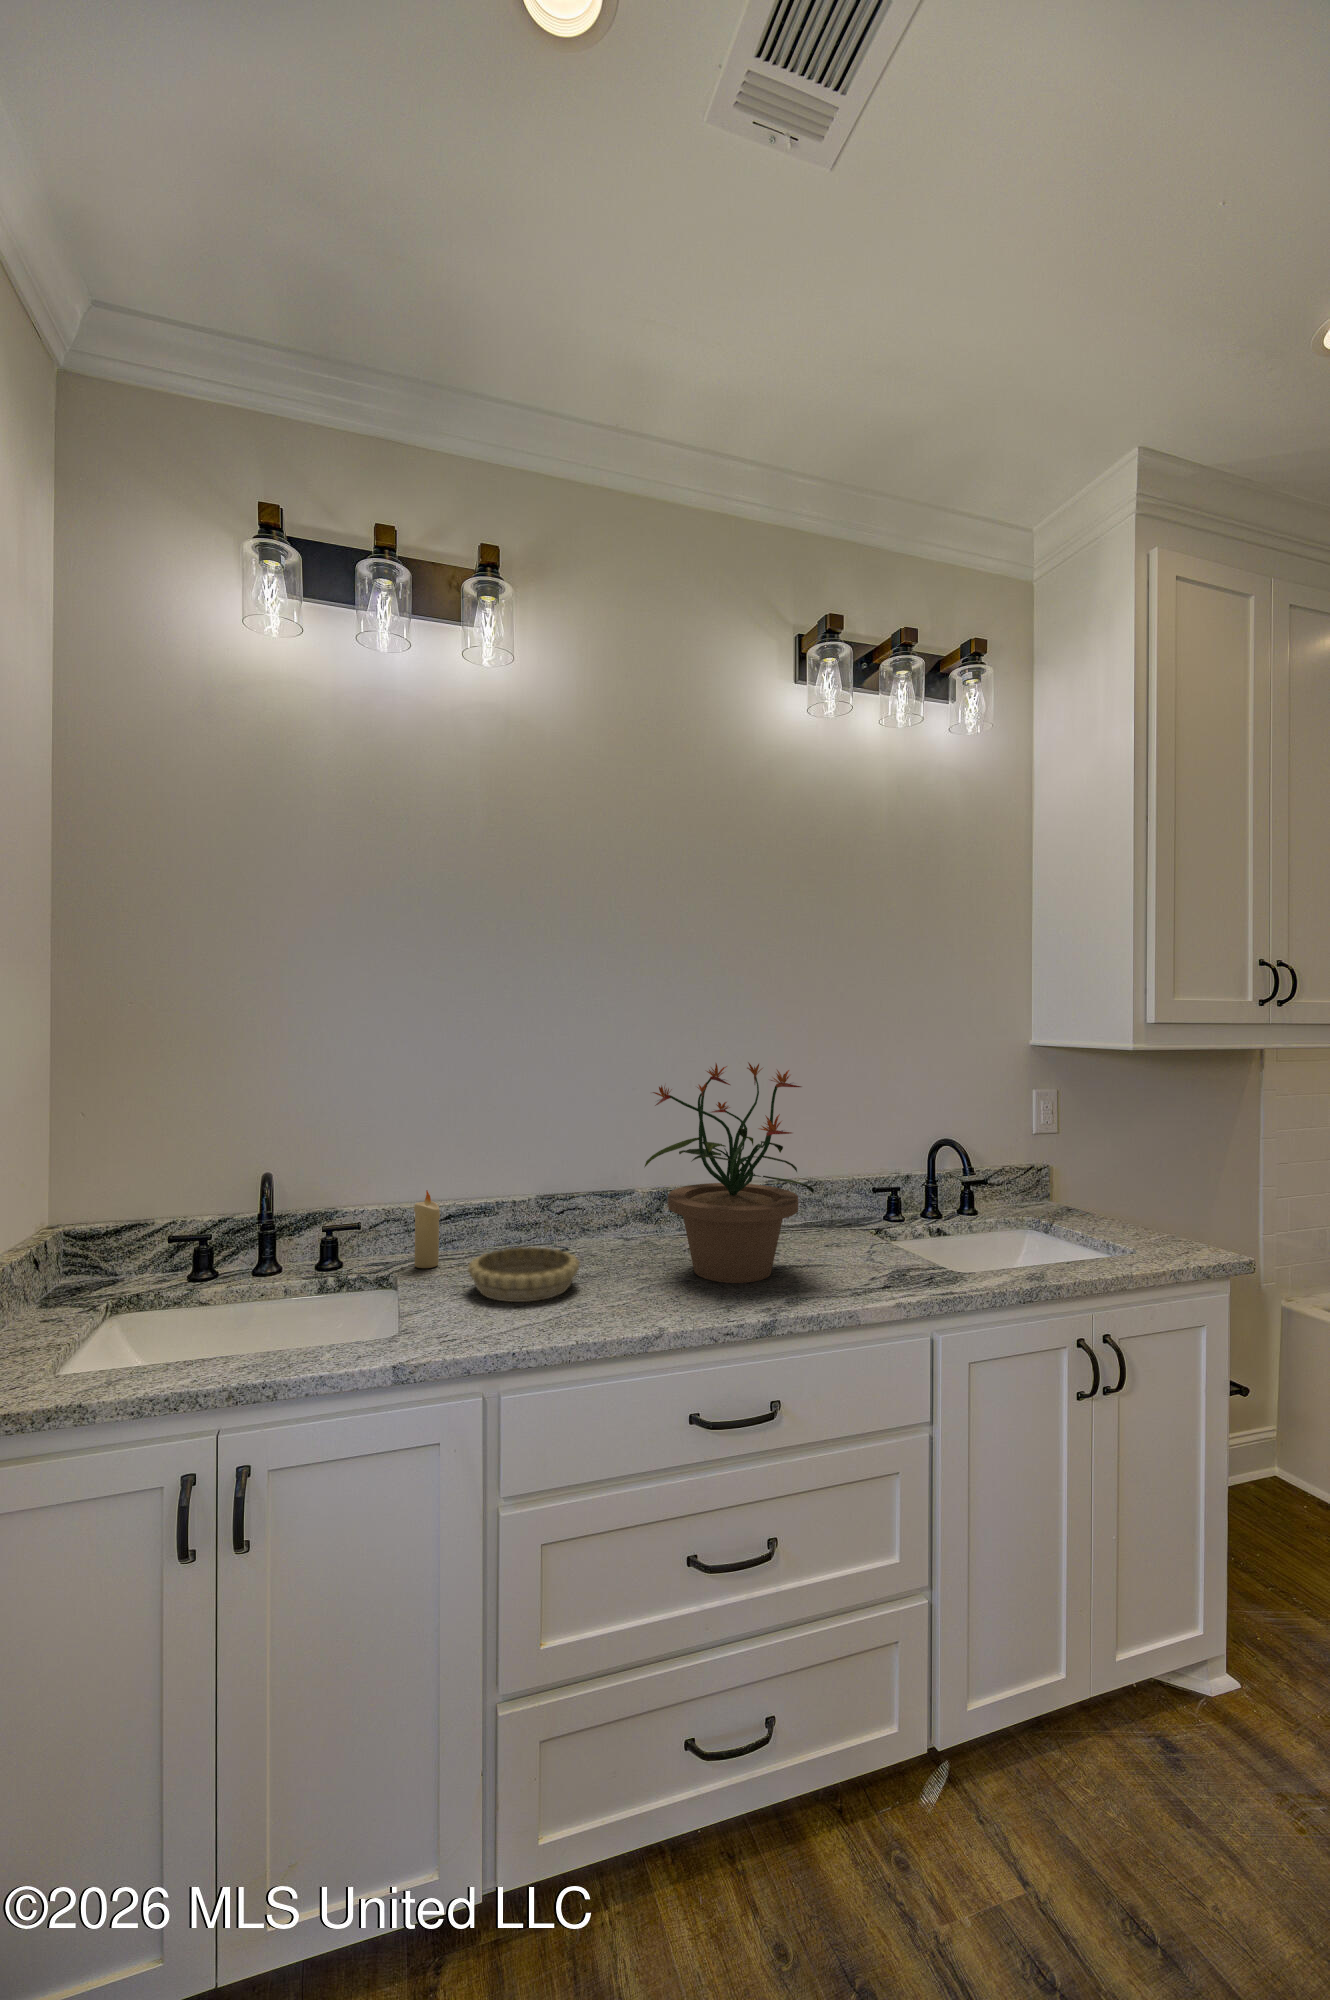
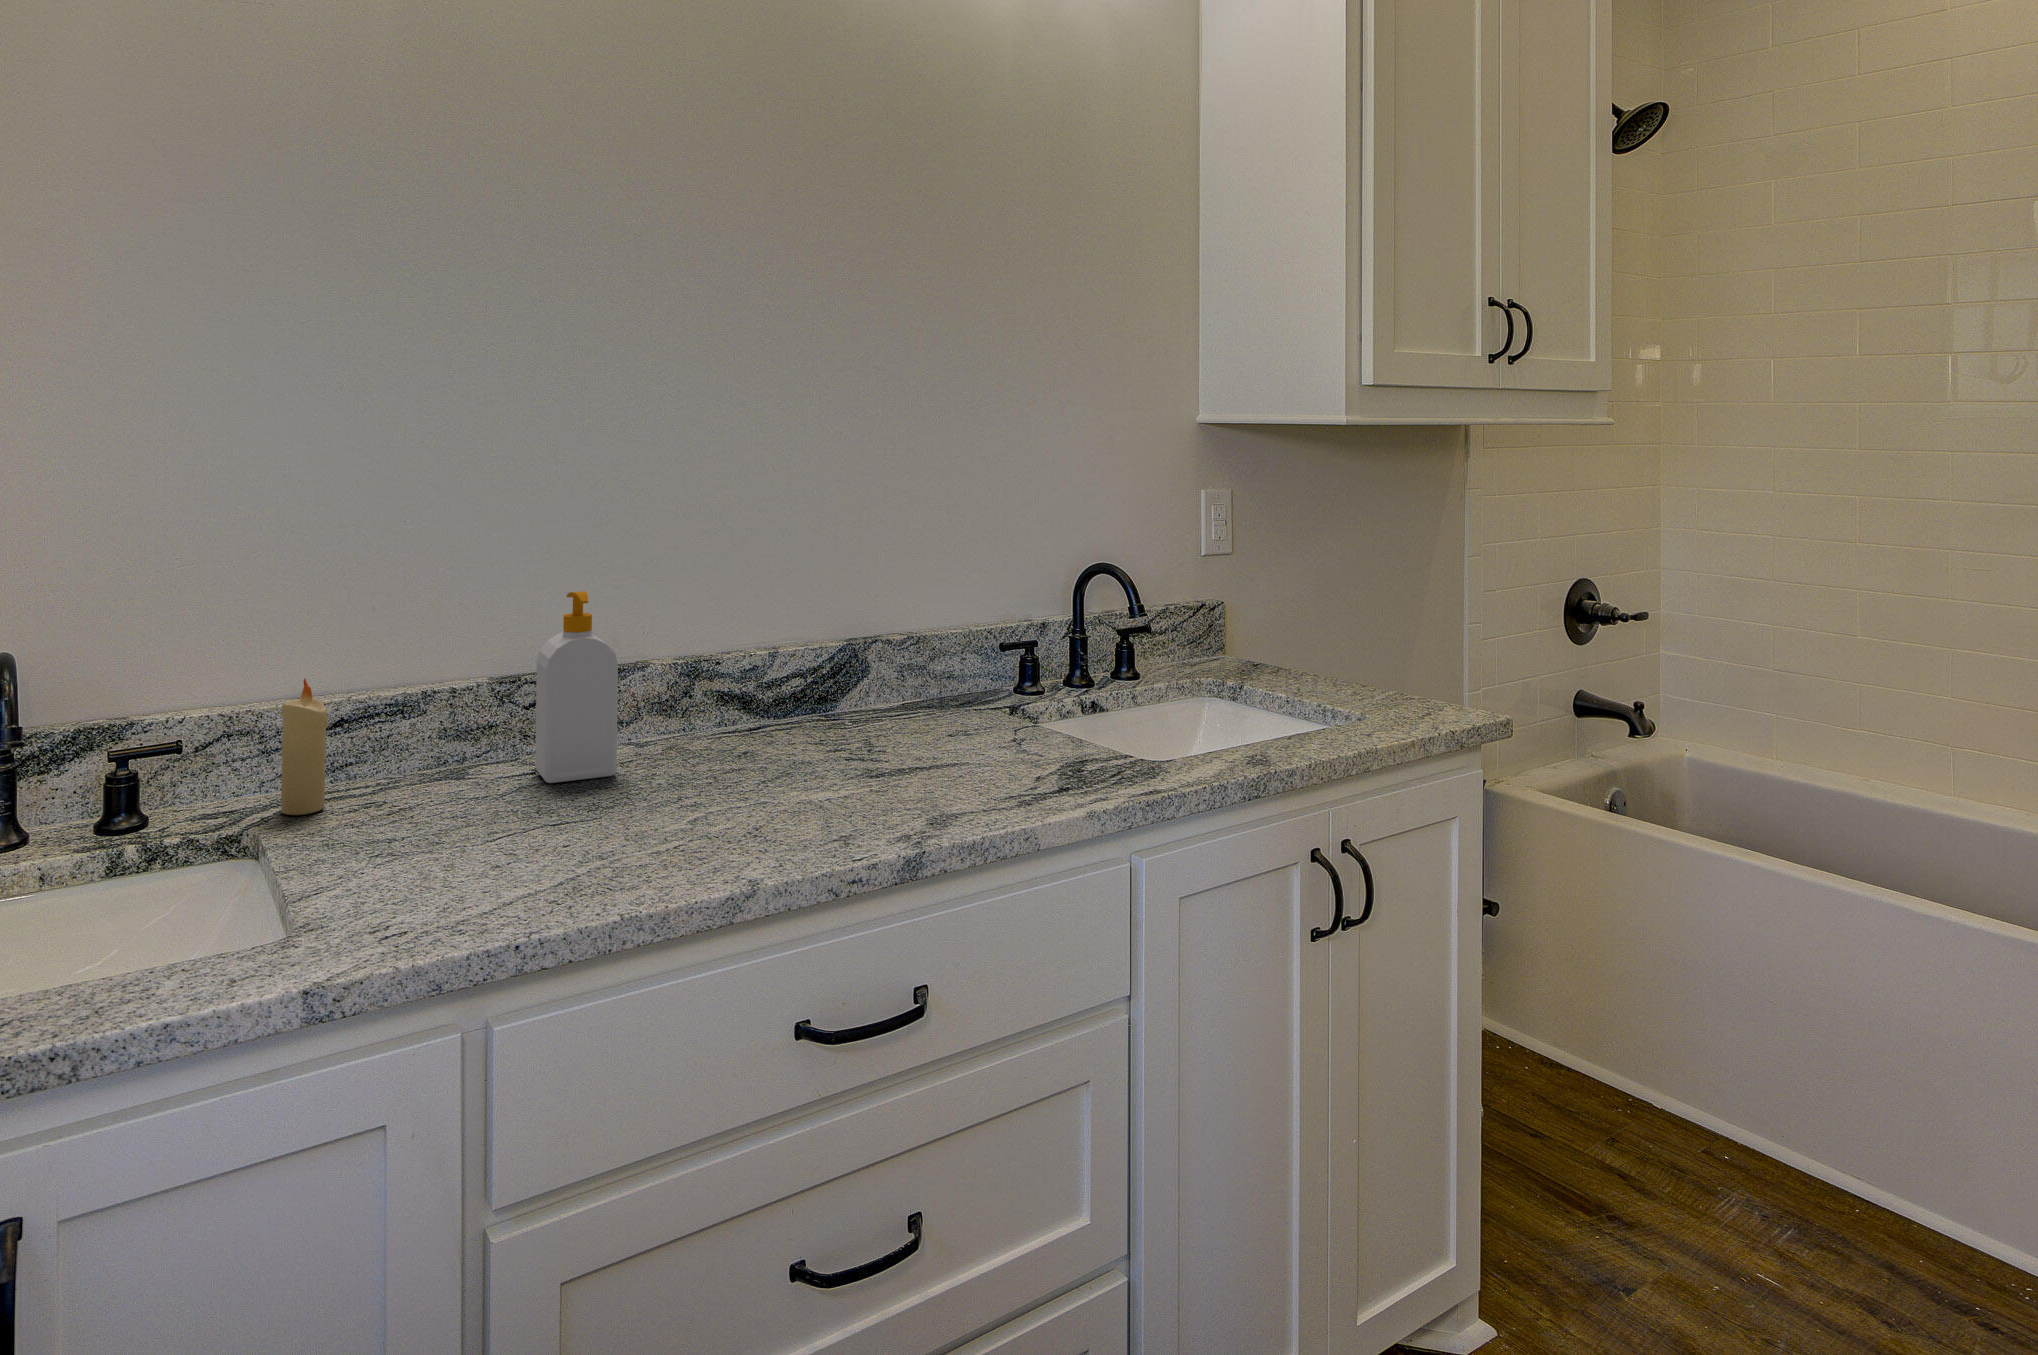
potted plant: present [645,1062,814,1283] -> none [685,452,952,800]
soap bottle: none [562,1145,609,1260] -> present [535,591,618,783]
decorative bowl: present [468,1247,580,1302] -> none [395,764,590,860]

